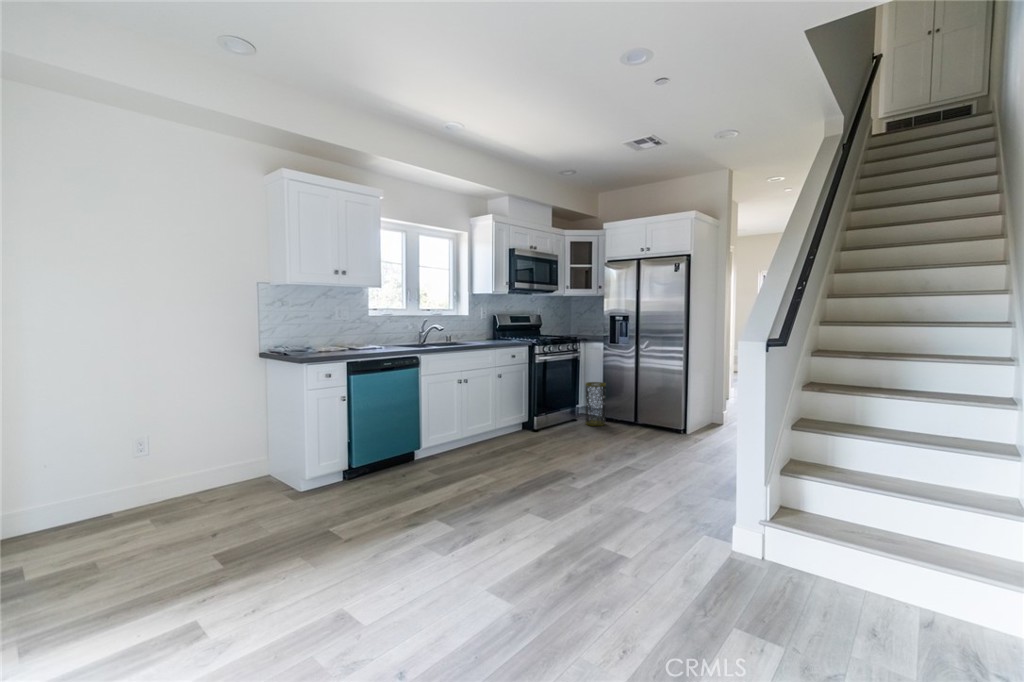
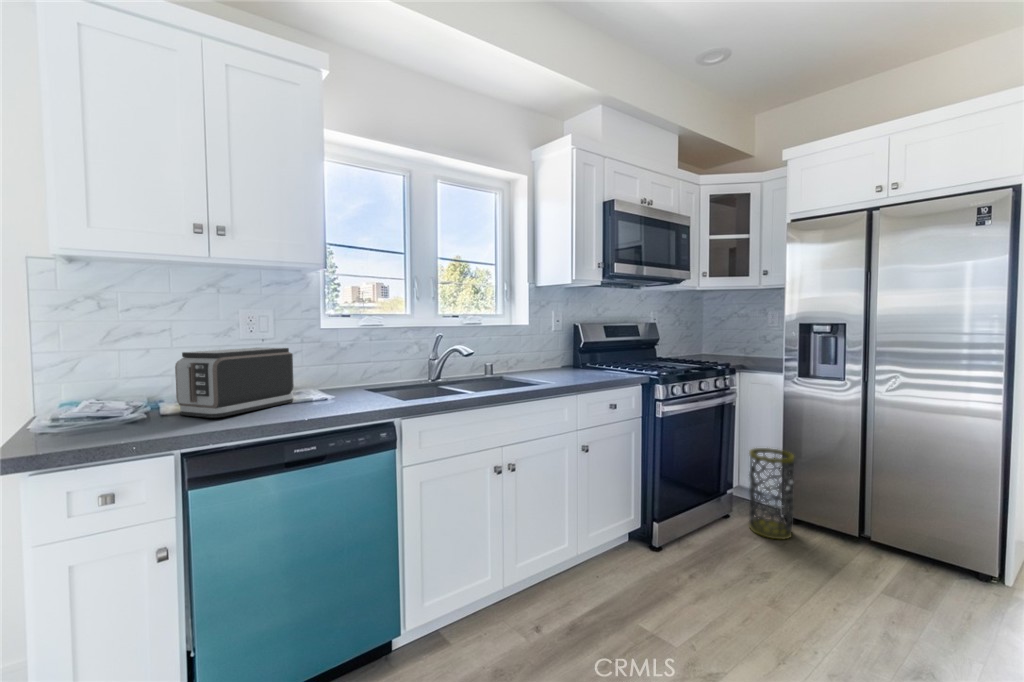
toaster: none [326,324,367,351] -> present [175,348,294,418]

